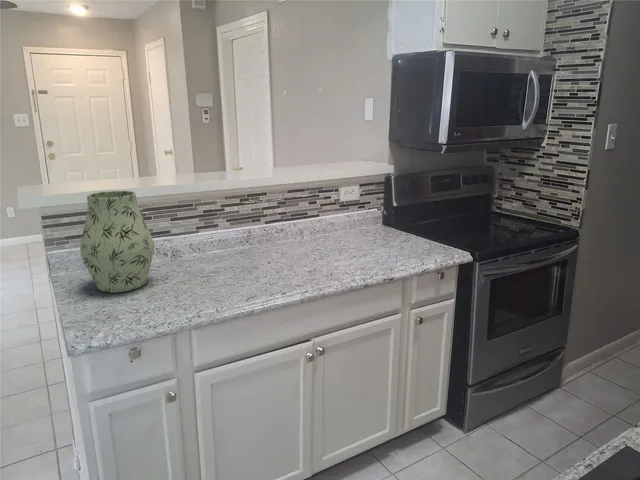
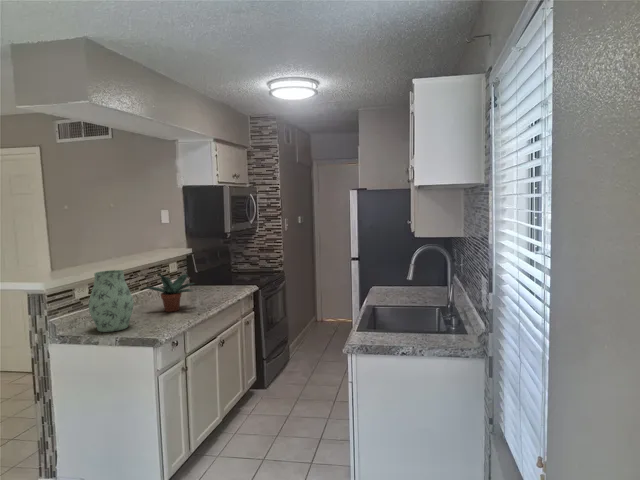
potted plant: none [216,203,297,275] -> present [146,273,195,312]

